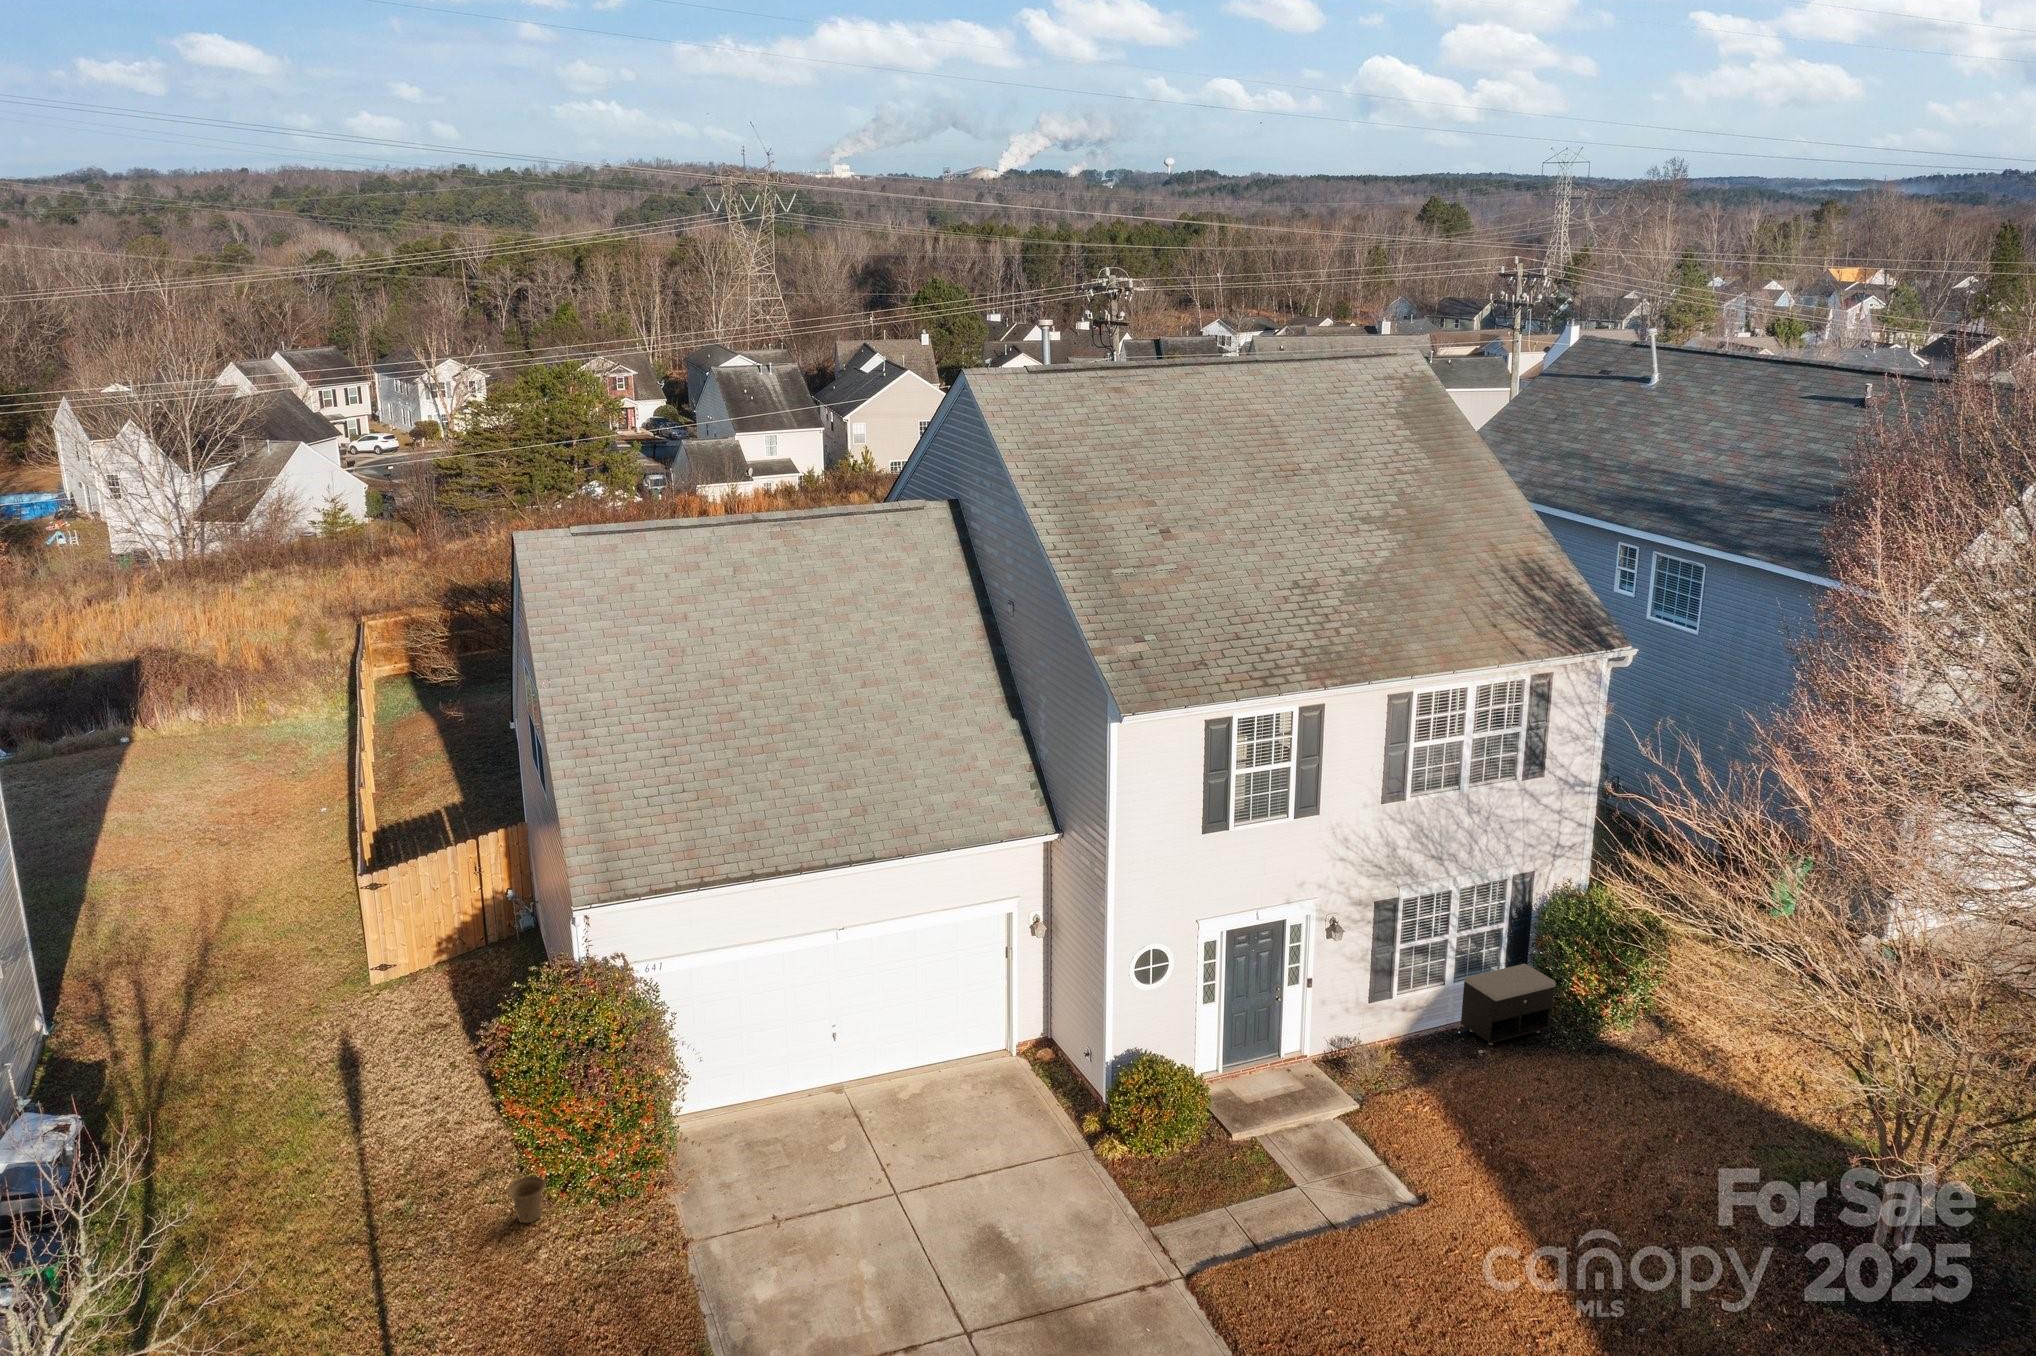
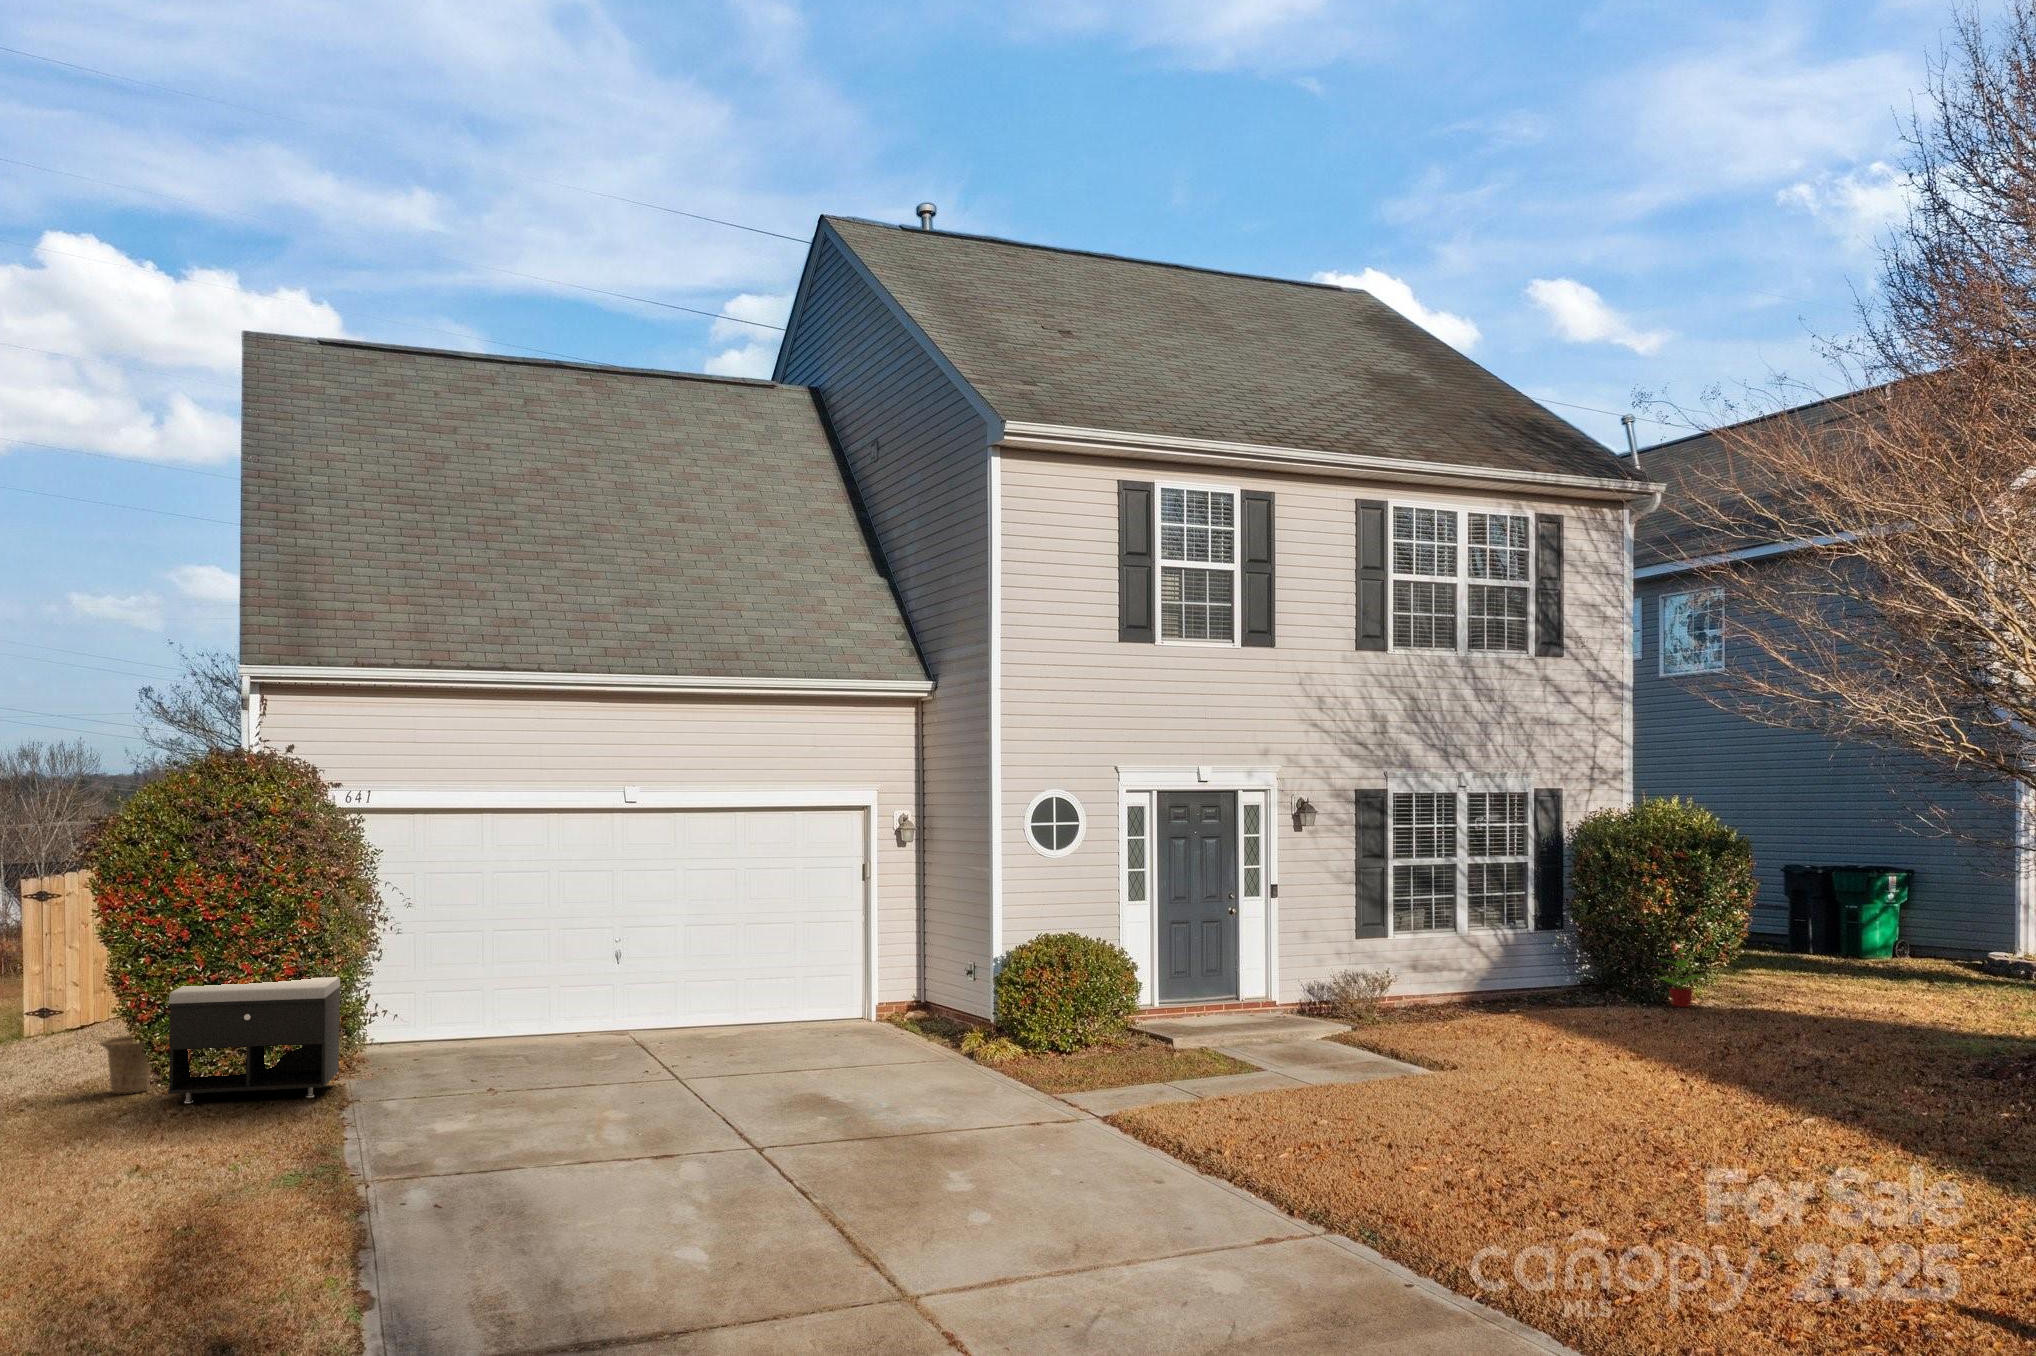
storage bench: present [1461,964,1556,1045] -> present [168,977,340,1104]
potted plant: none [1587,1017,1625,1060] -> present [1661,949,1701,1007]

